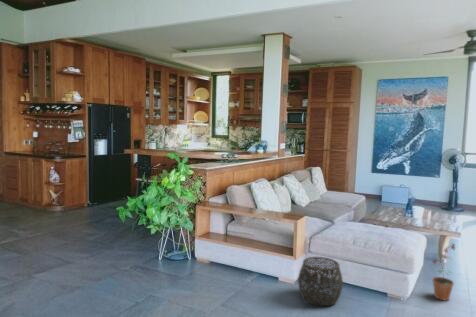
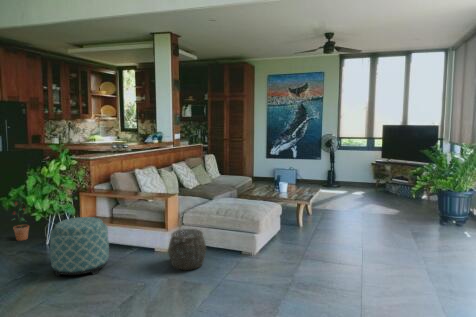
ottoman: none [174,234,232,301] -> present [50,217,109,277]
potted plant: present [433,244,455,300] -> present [13,202,29,241]

